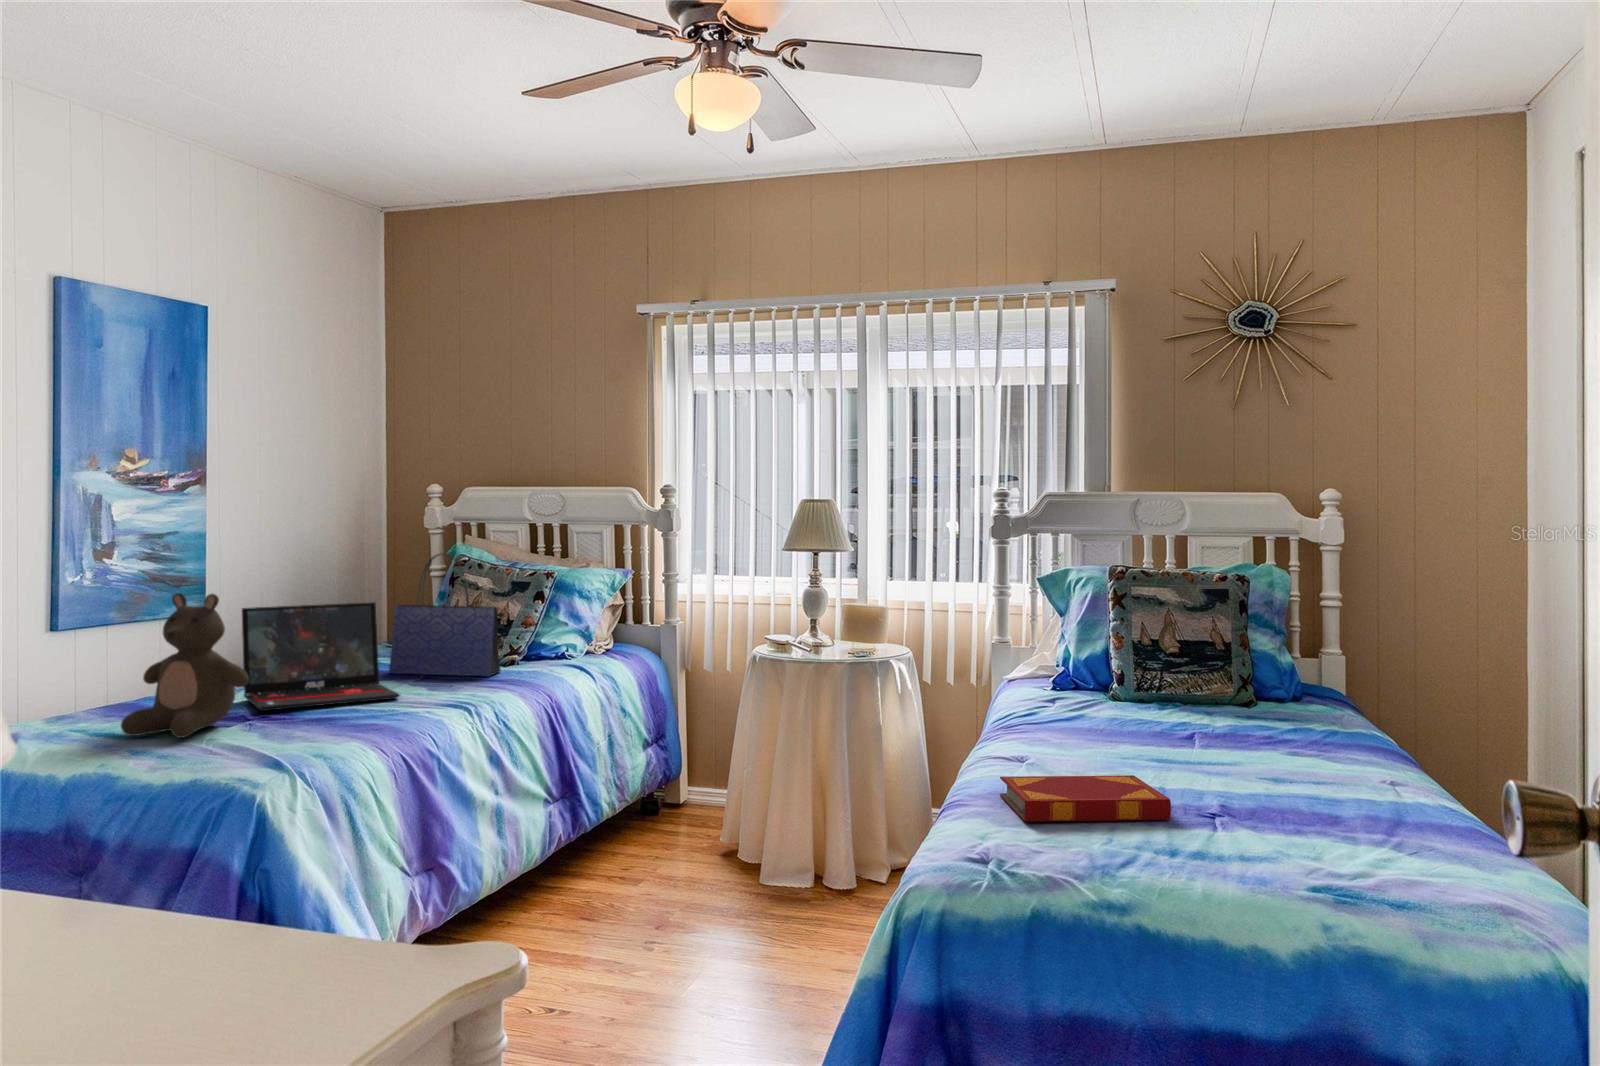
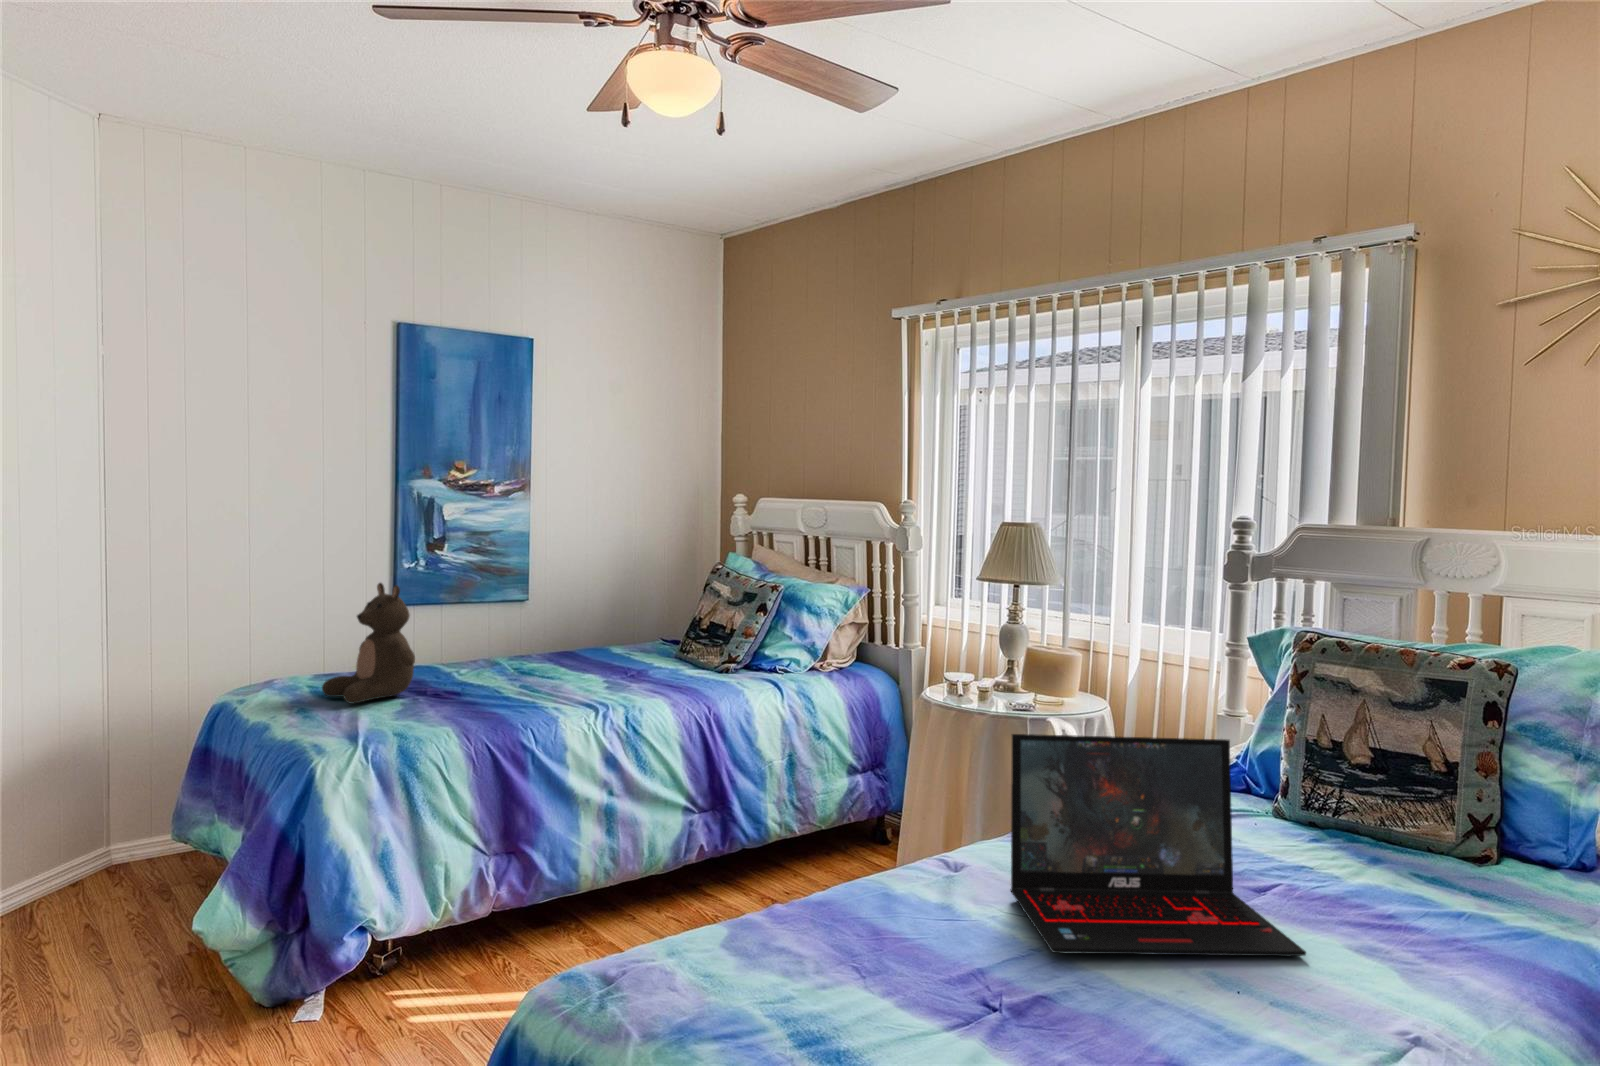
tote bag: present [389,553,504,676] -> none [608,560,695,681]
laptop: present [242,602,400,711] -> present [1010,734,1306,956]
hardback book: present [1000,775,1171,822] -> none [771,888,997,1002]

